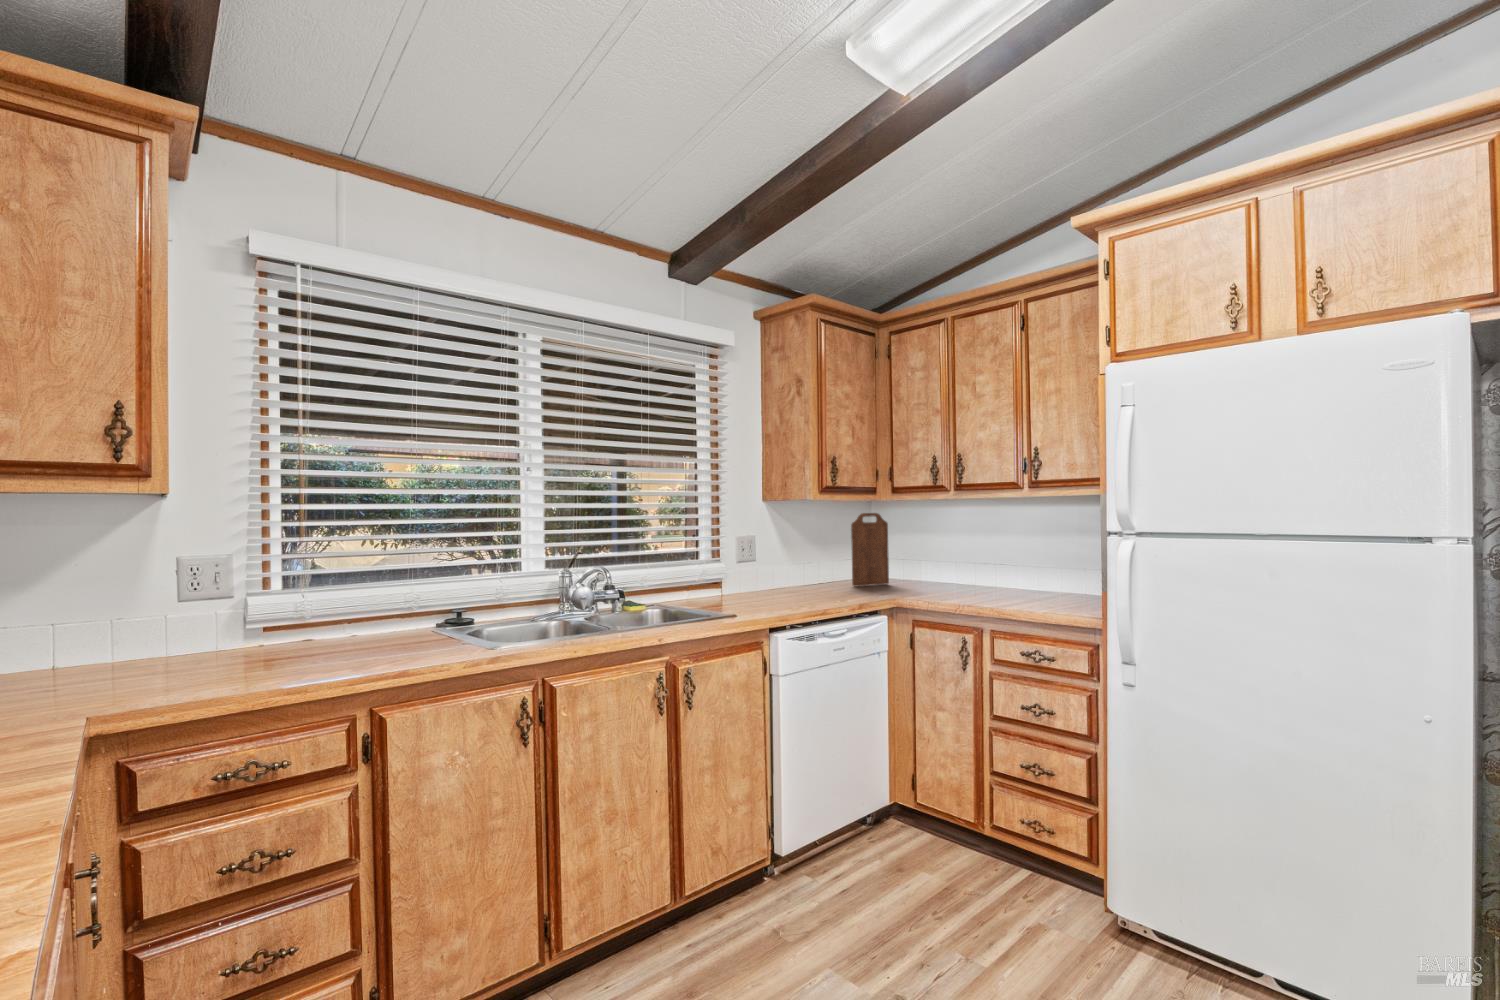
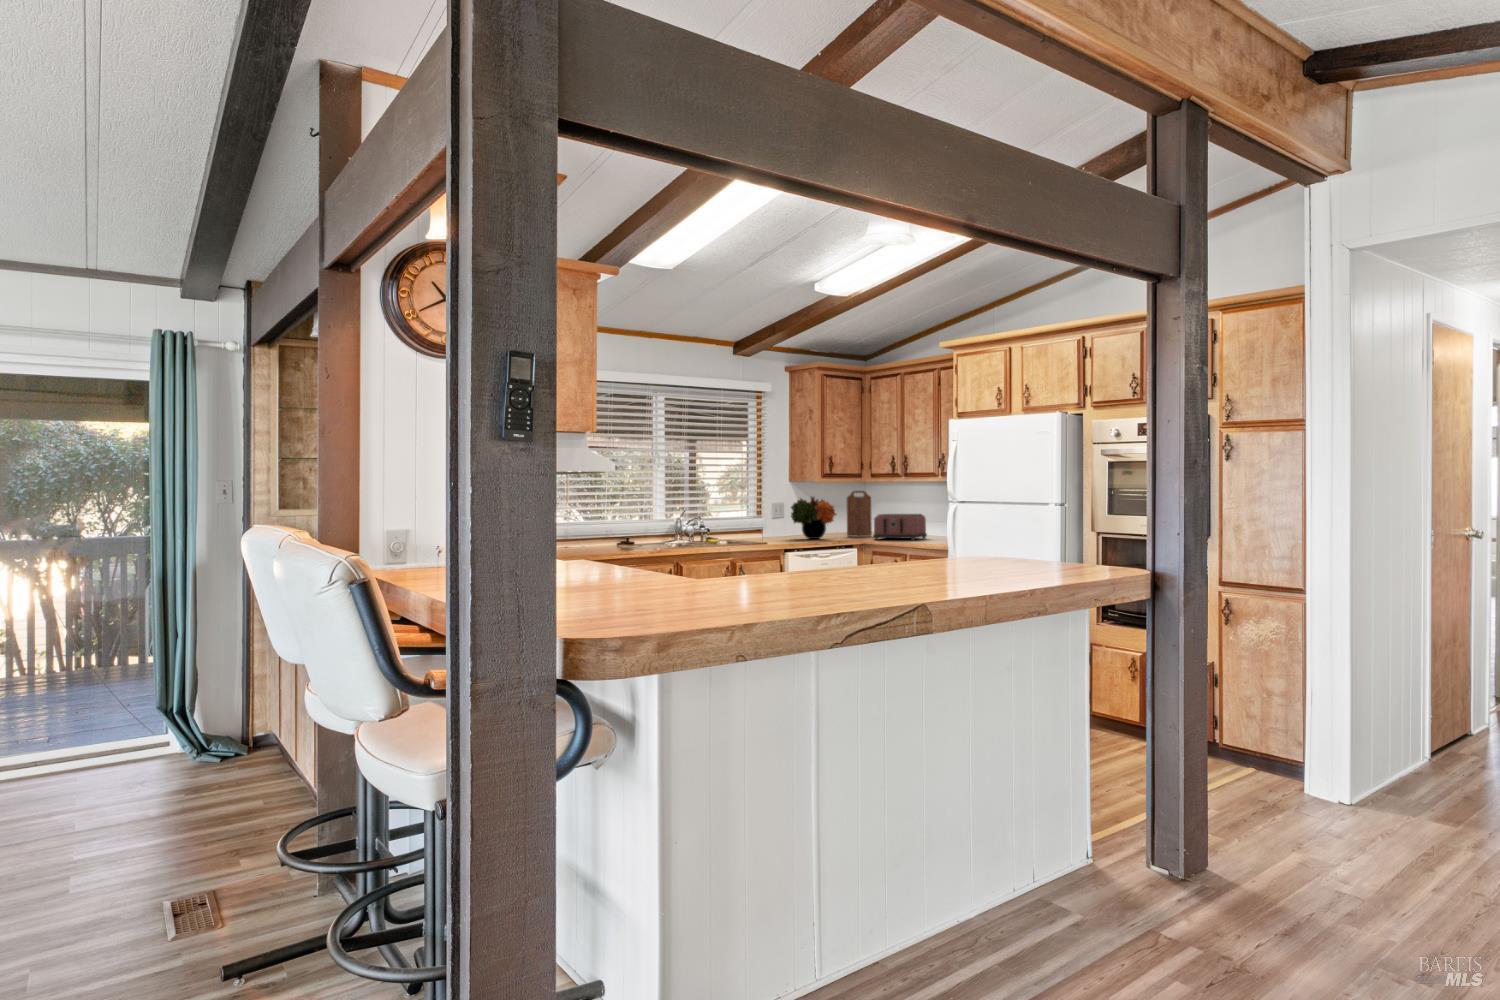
flower arrangement: none [768,523,848,597] -> present [791,497,836,539]
toaster: none [914,552,996,601] -> present [873,514,927,540]

